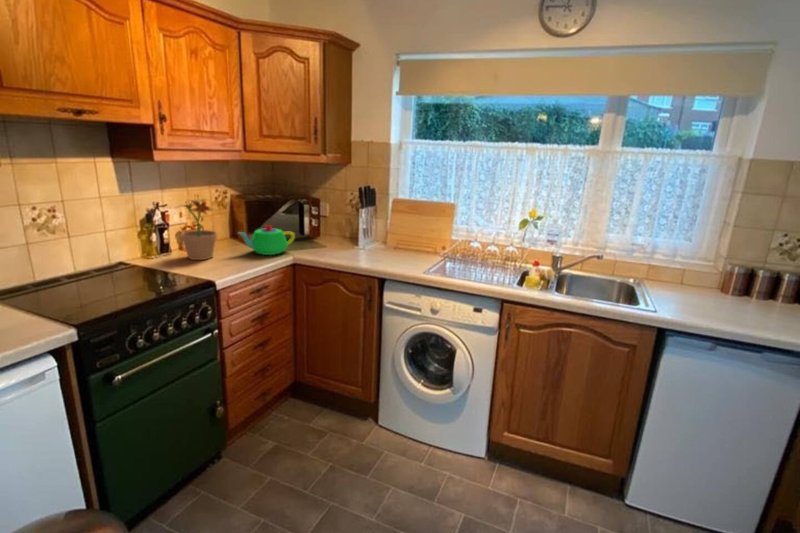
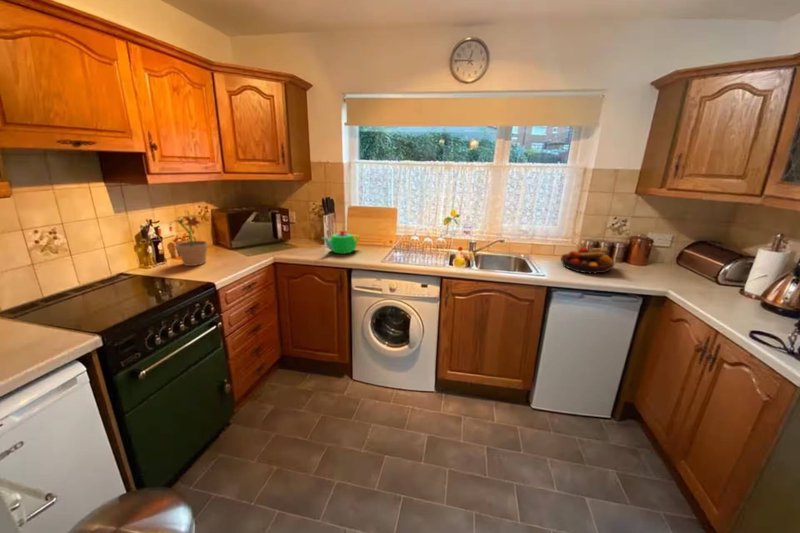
teapot: present [239,225,295,255] -> present [323,231,359,254]
fruit bowl: none [688,275,775,315] -> present [561,247,615,273]

